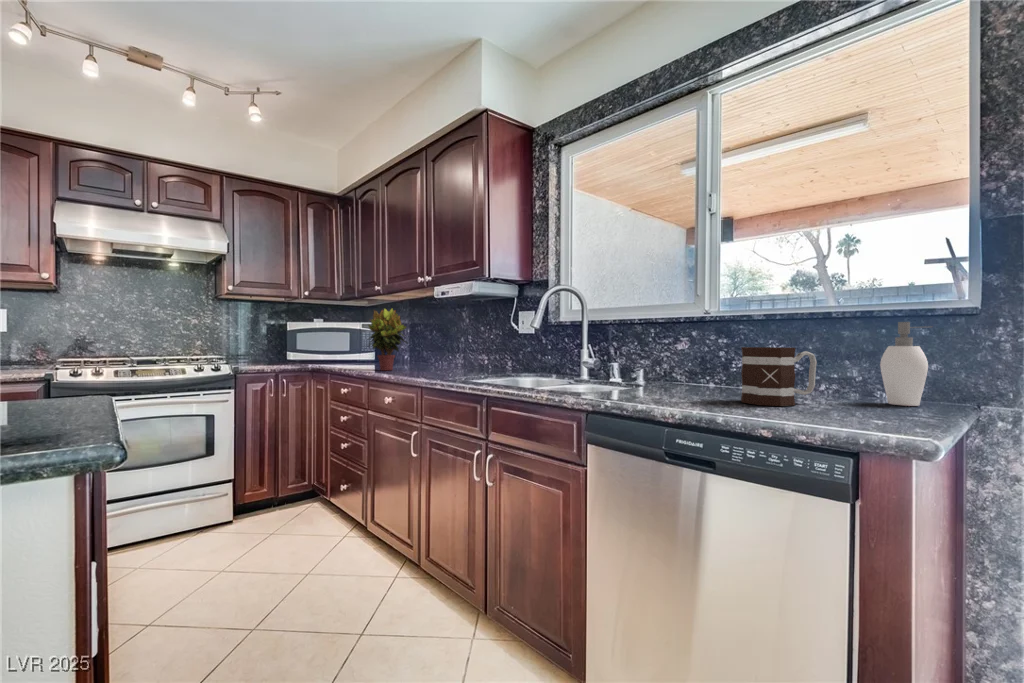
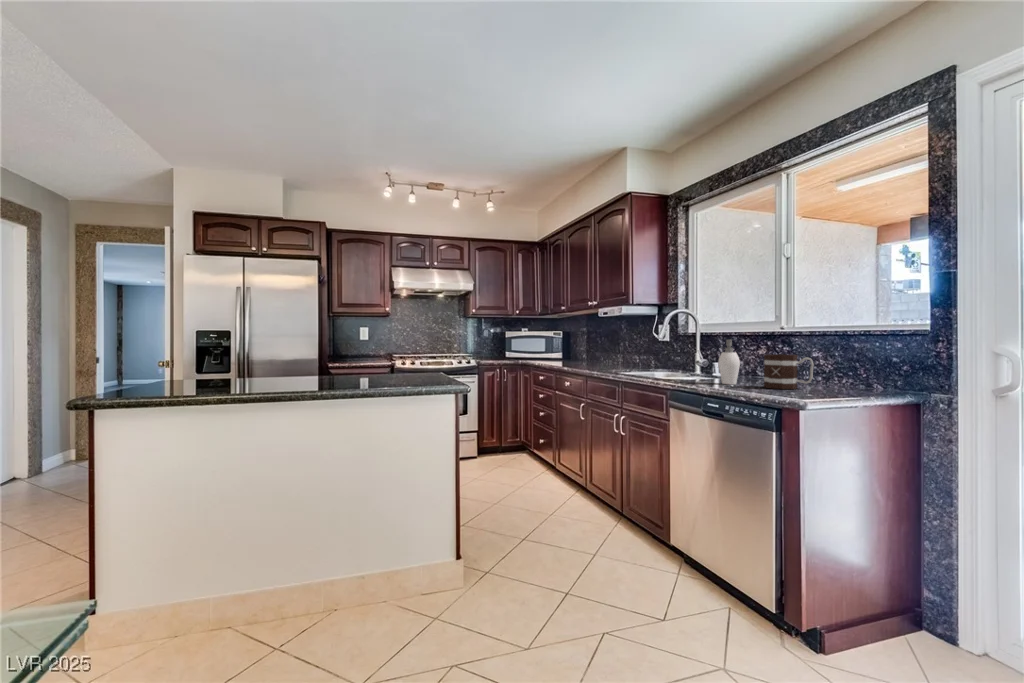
potted plant: present [368,308,407,370] -> none [556,323,583,366]
soap dispenser: present [880,322,931,406] -> present [718,339,740,384]

